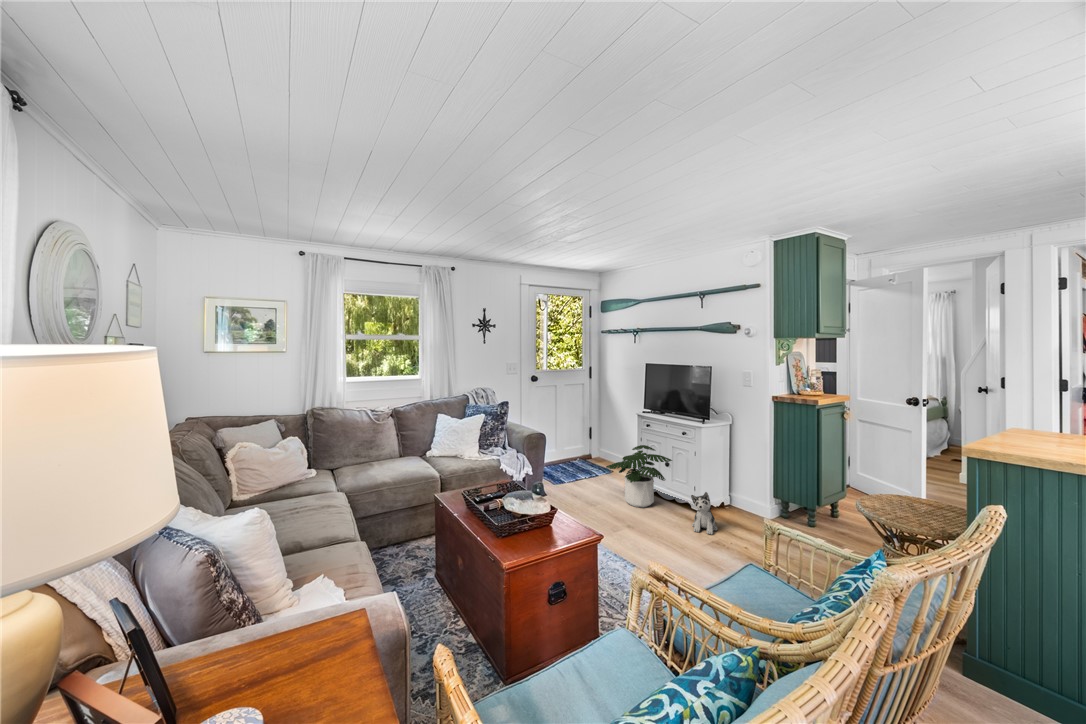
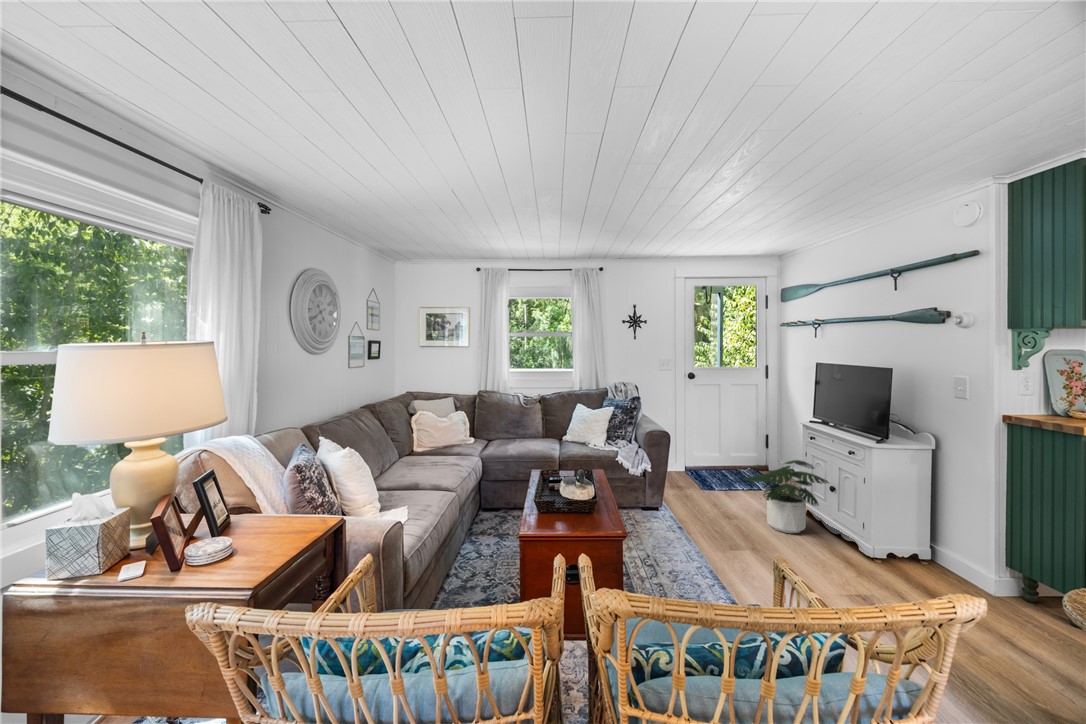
plush toy: present [691,492,717,535] -> none [834,527,874,582]

